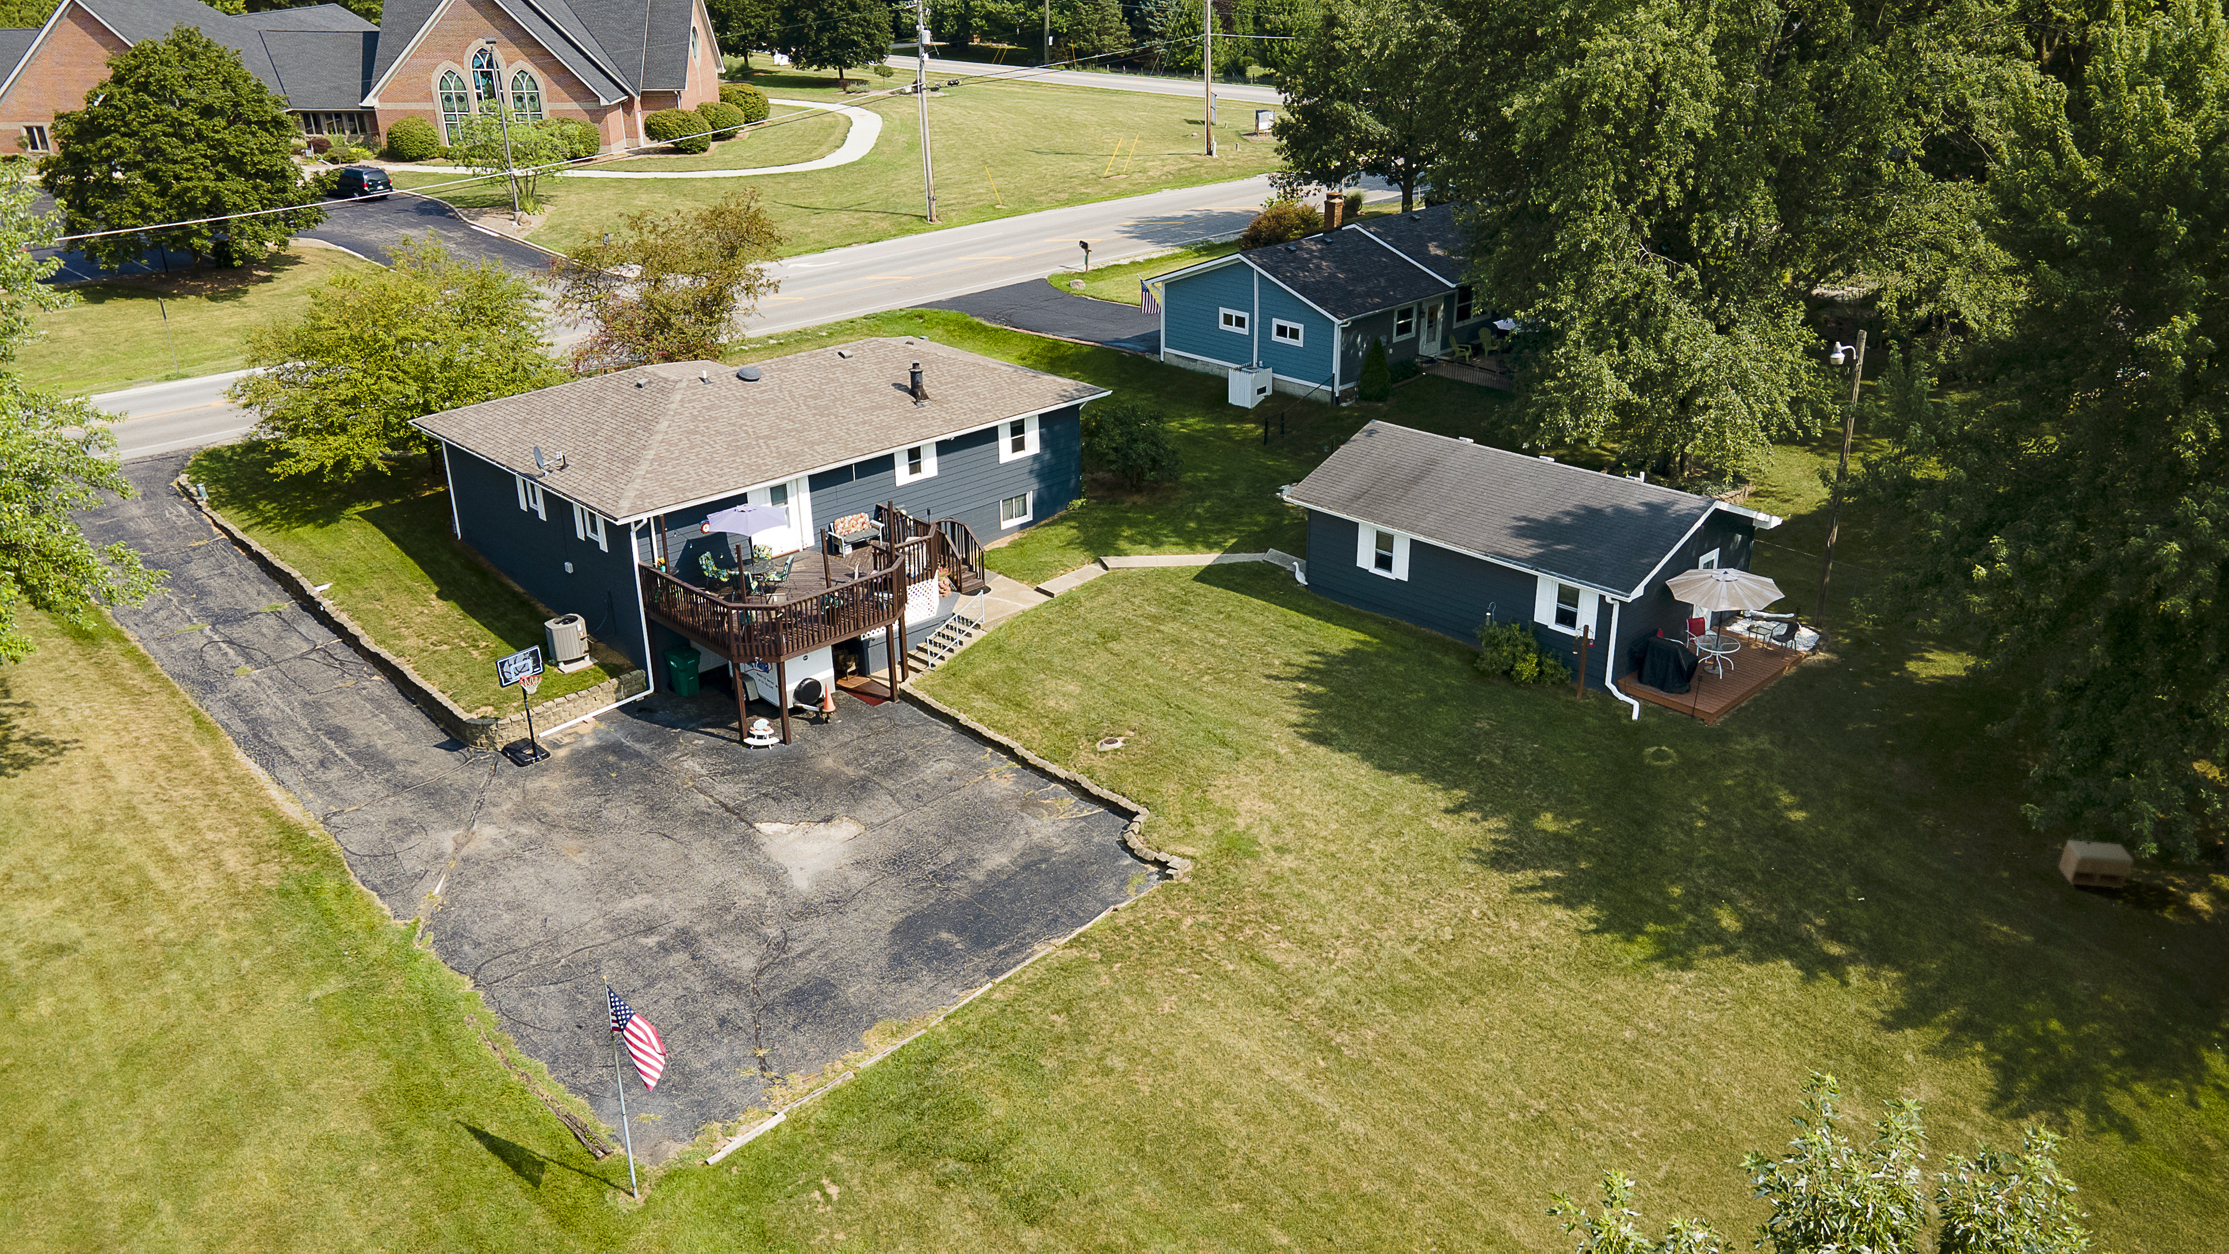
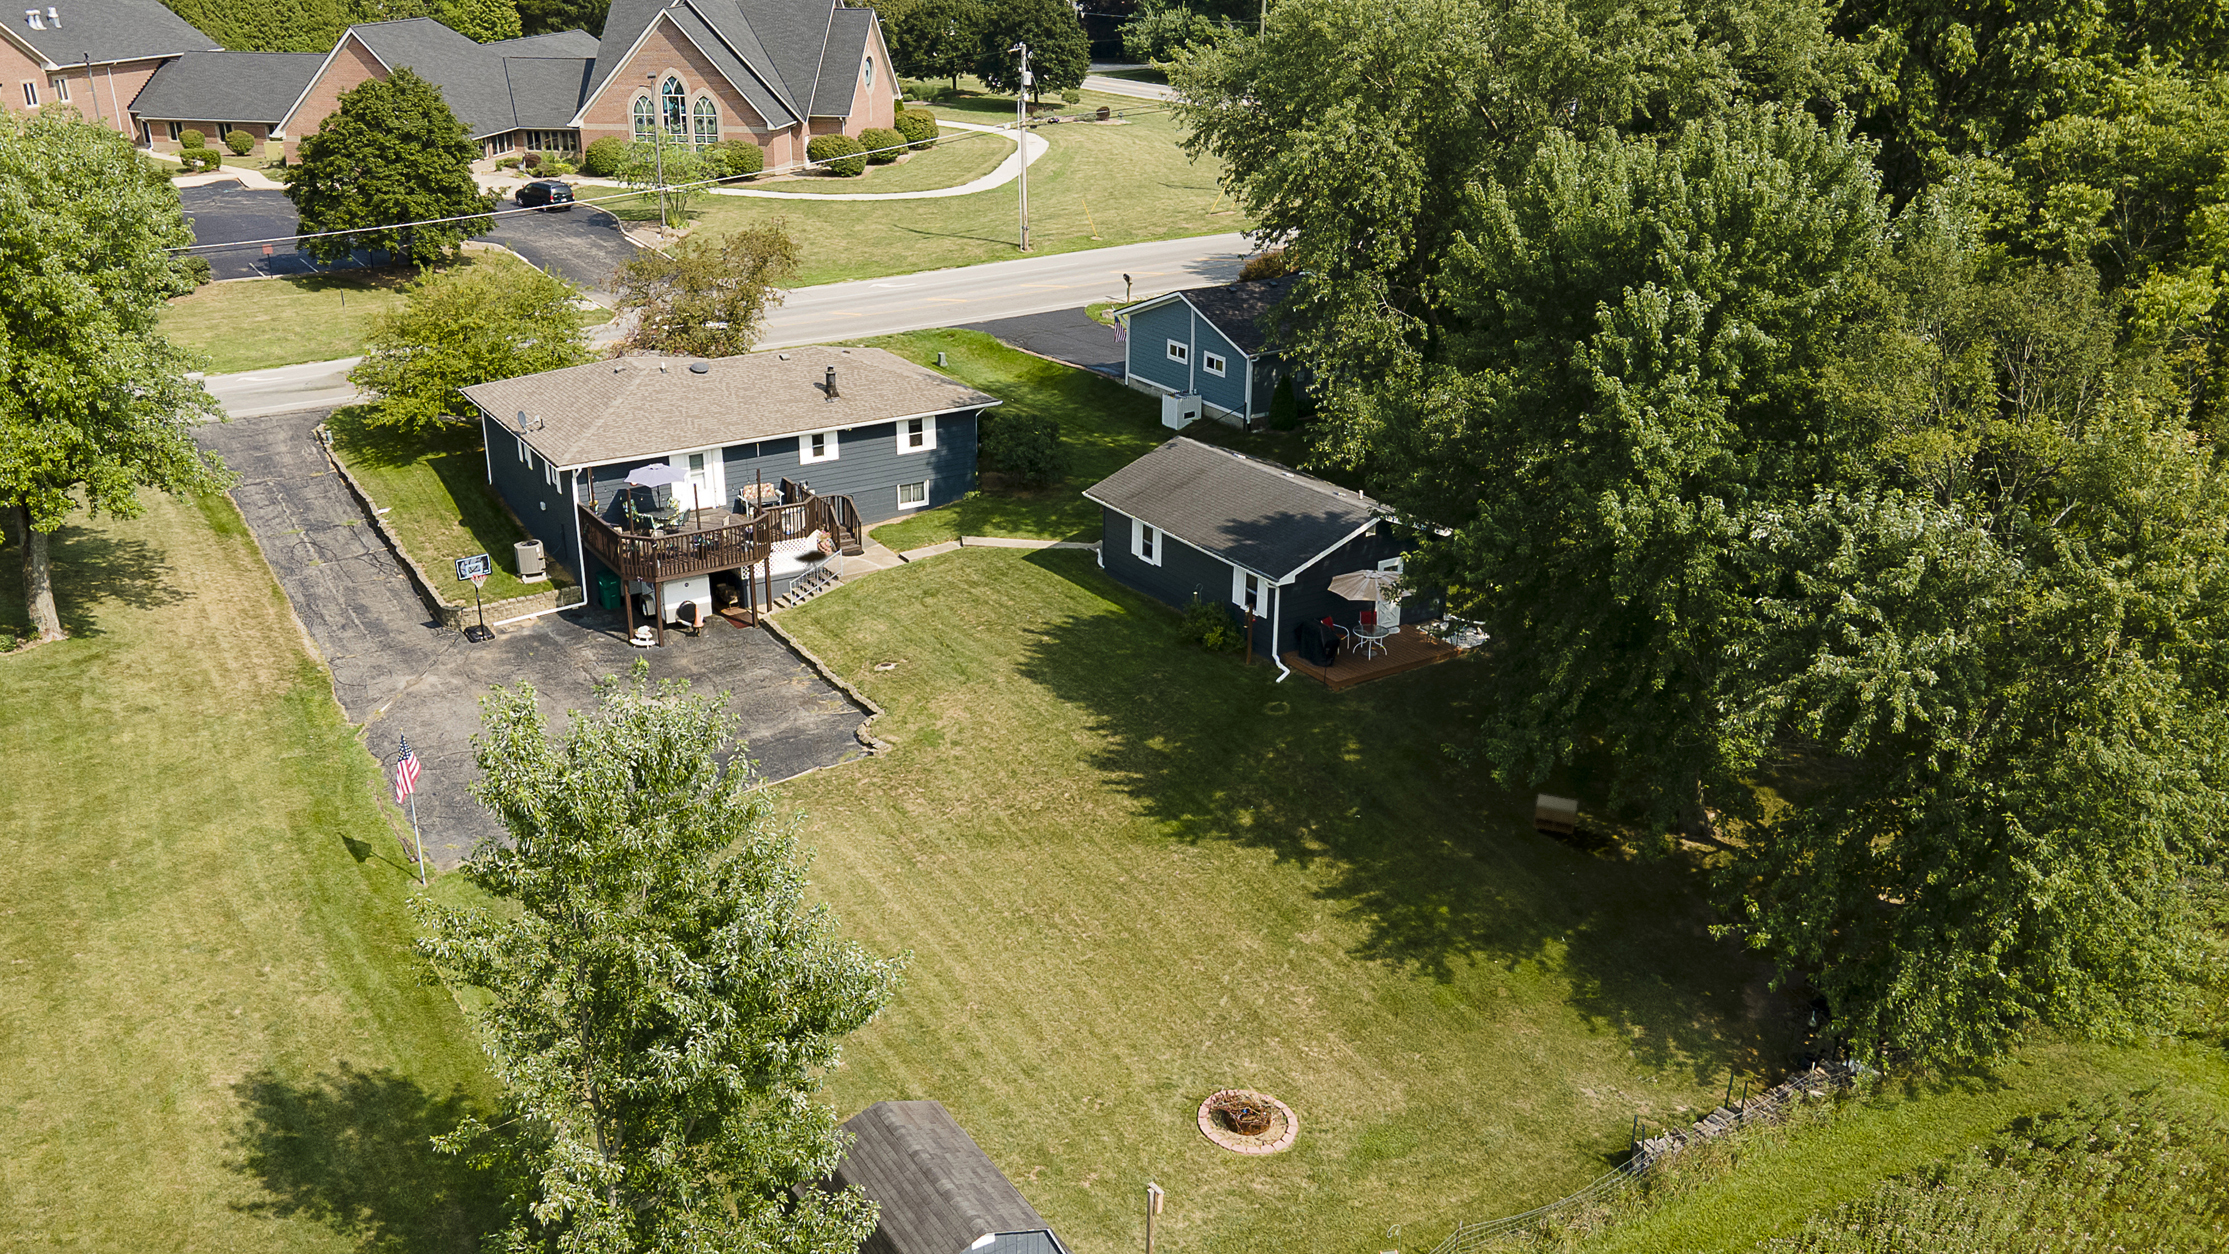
round table: none [921,593,963,634] -> present [795,550,827,573]

